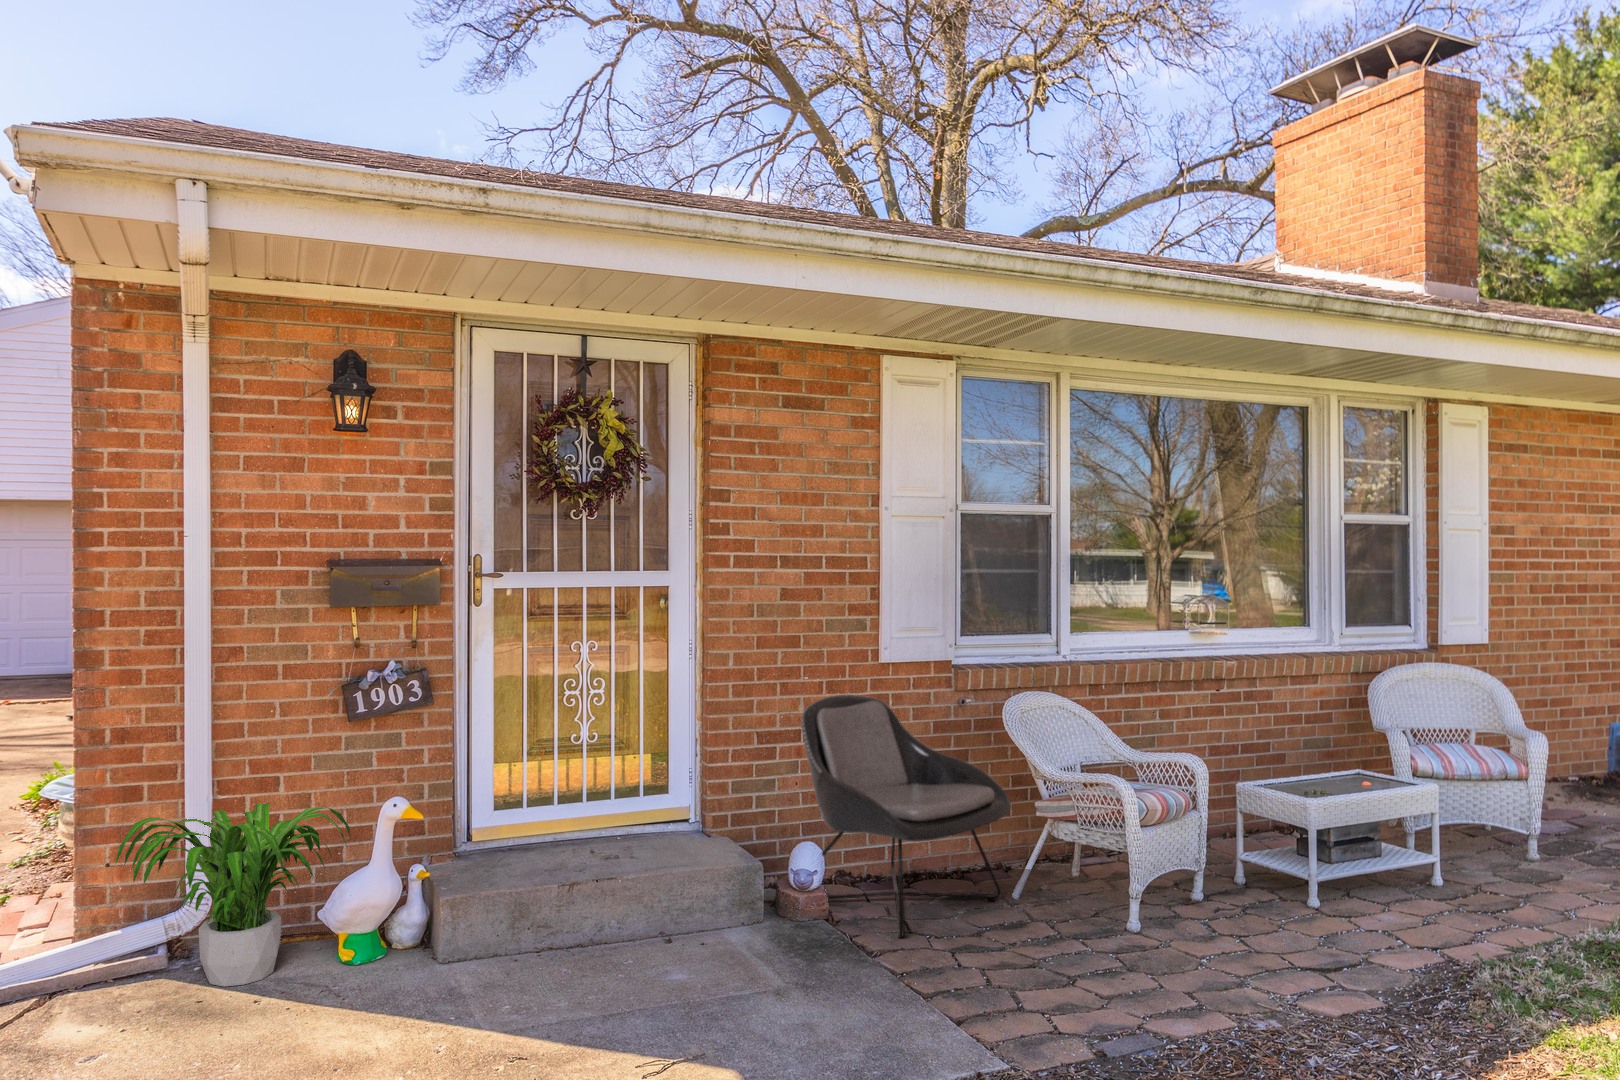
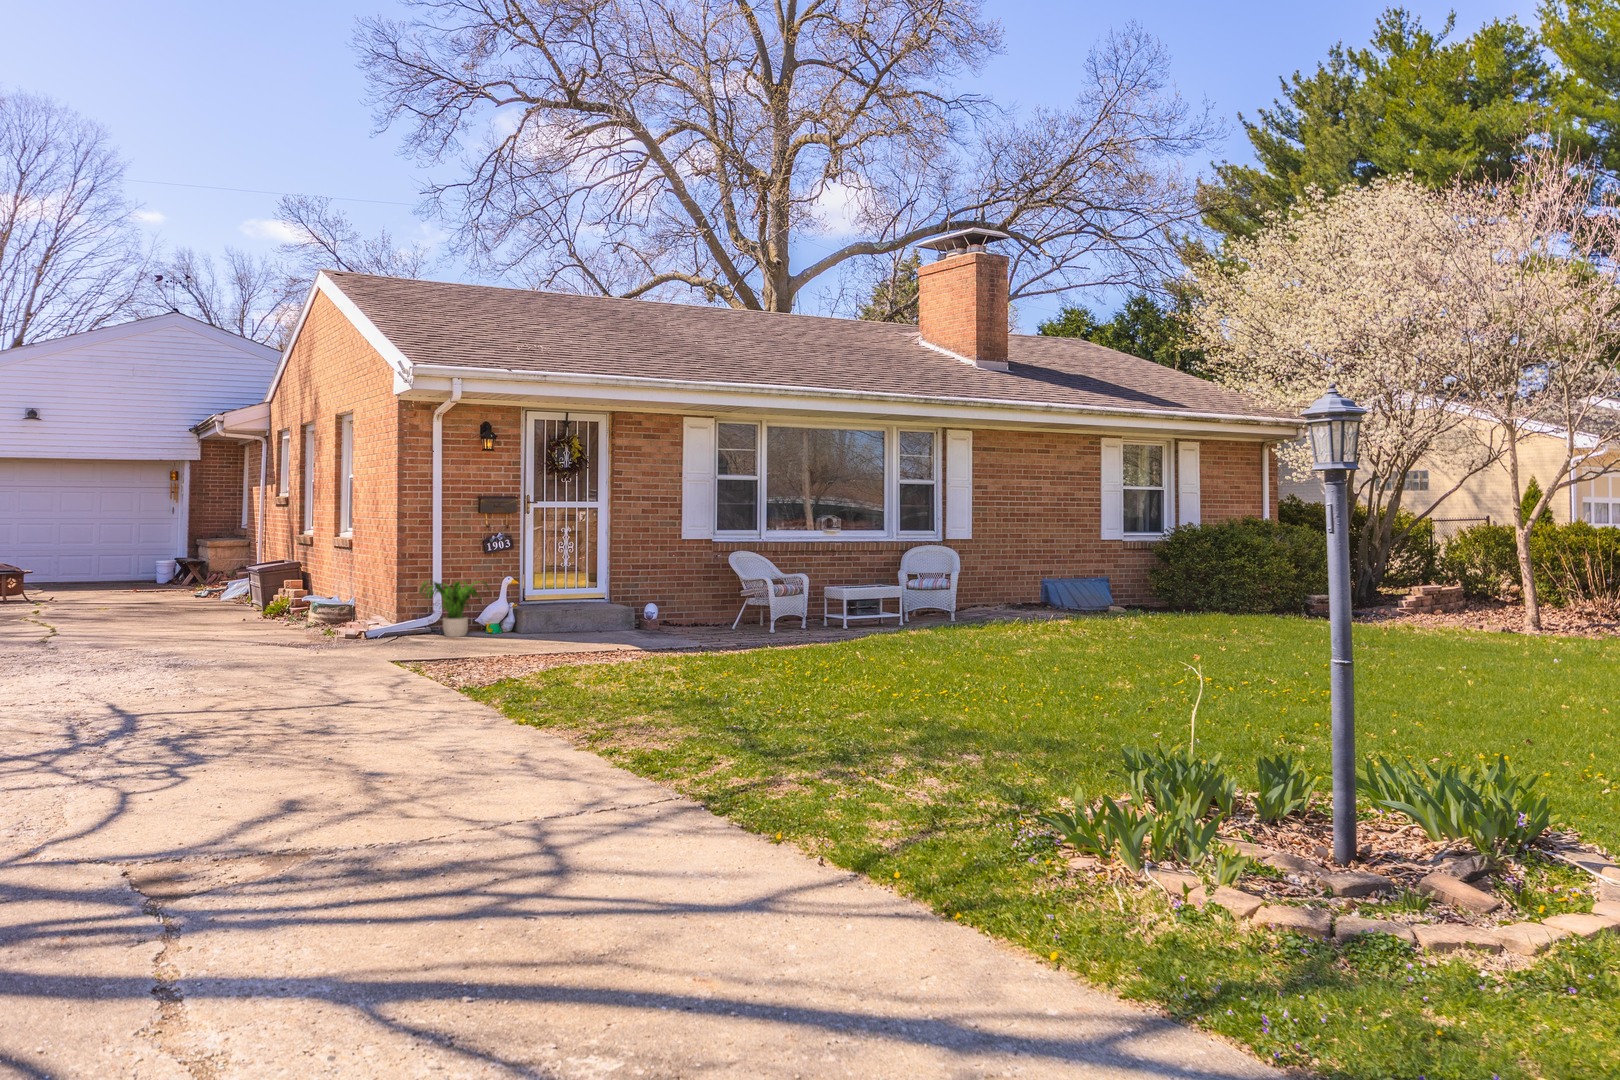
lounge chair: present [801,695,1011,938] -> none [646,550,729,630]

